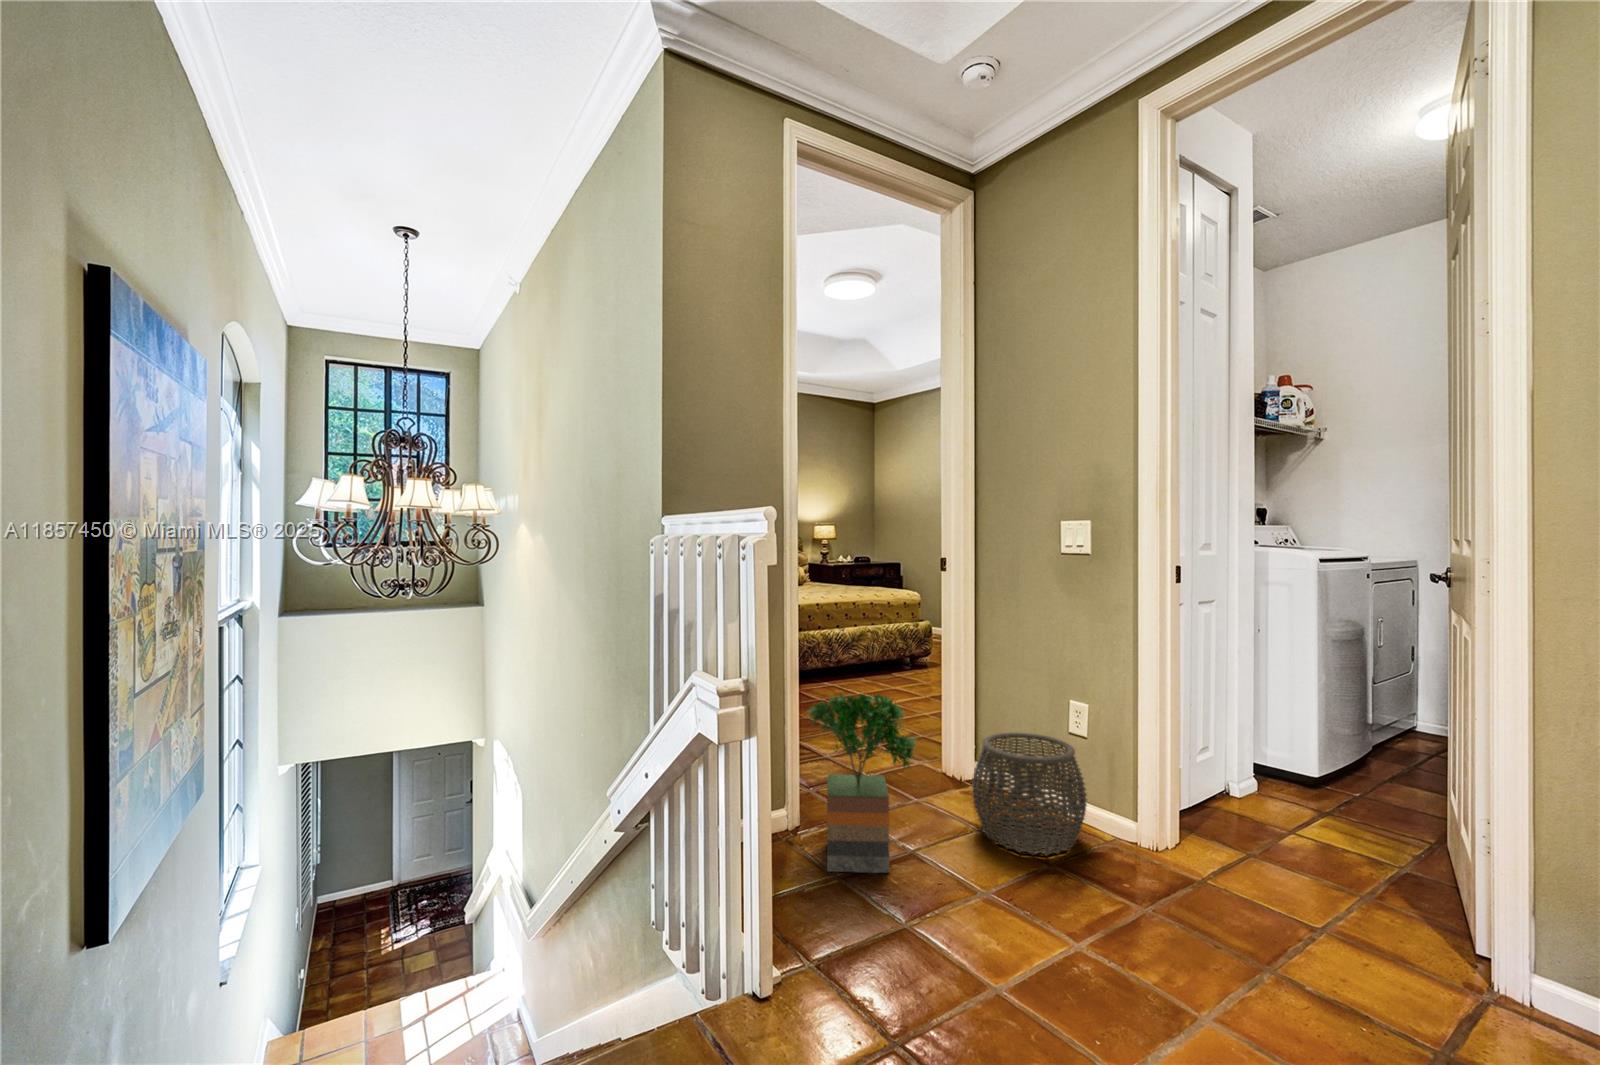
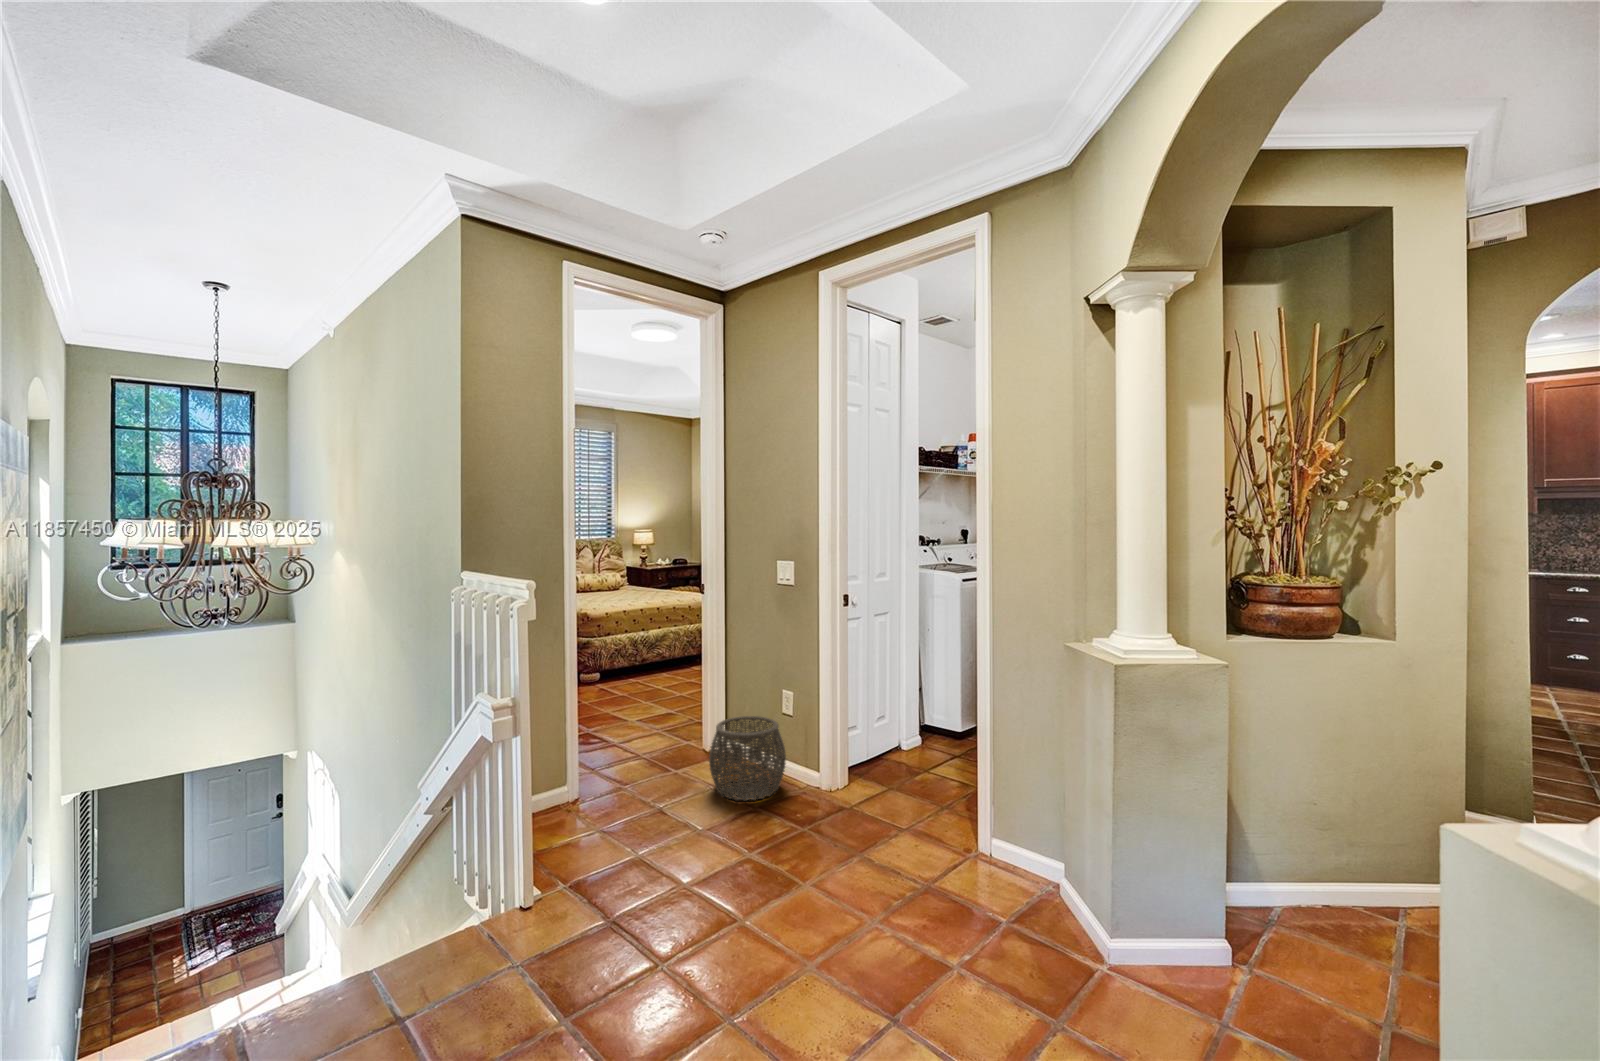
potted tree: present [809,693,916,873] -> none [578,695,662,827]

